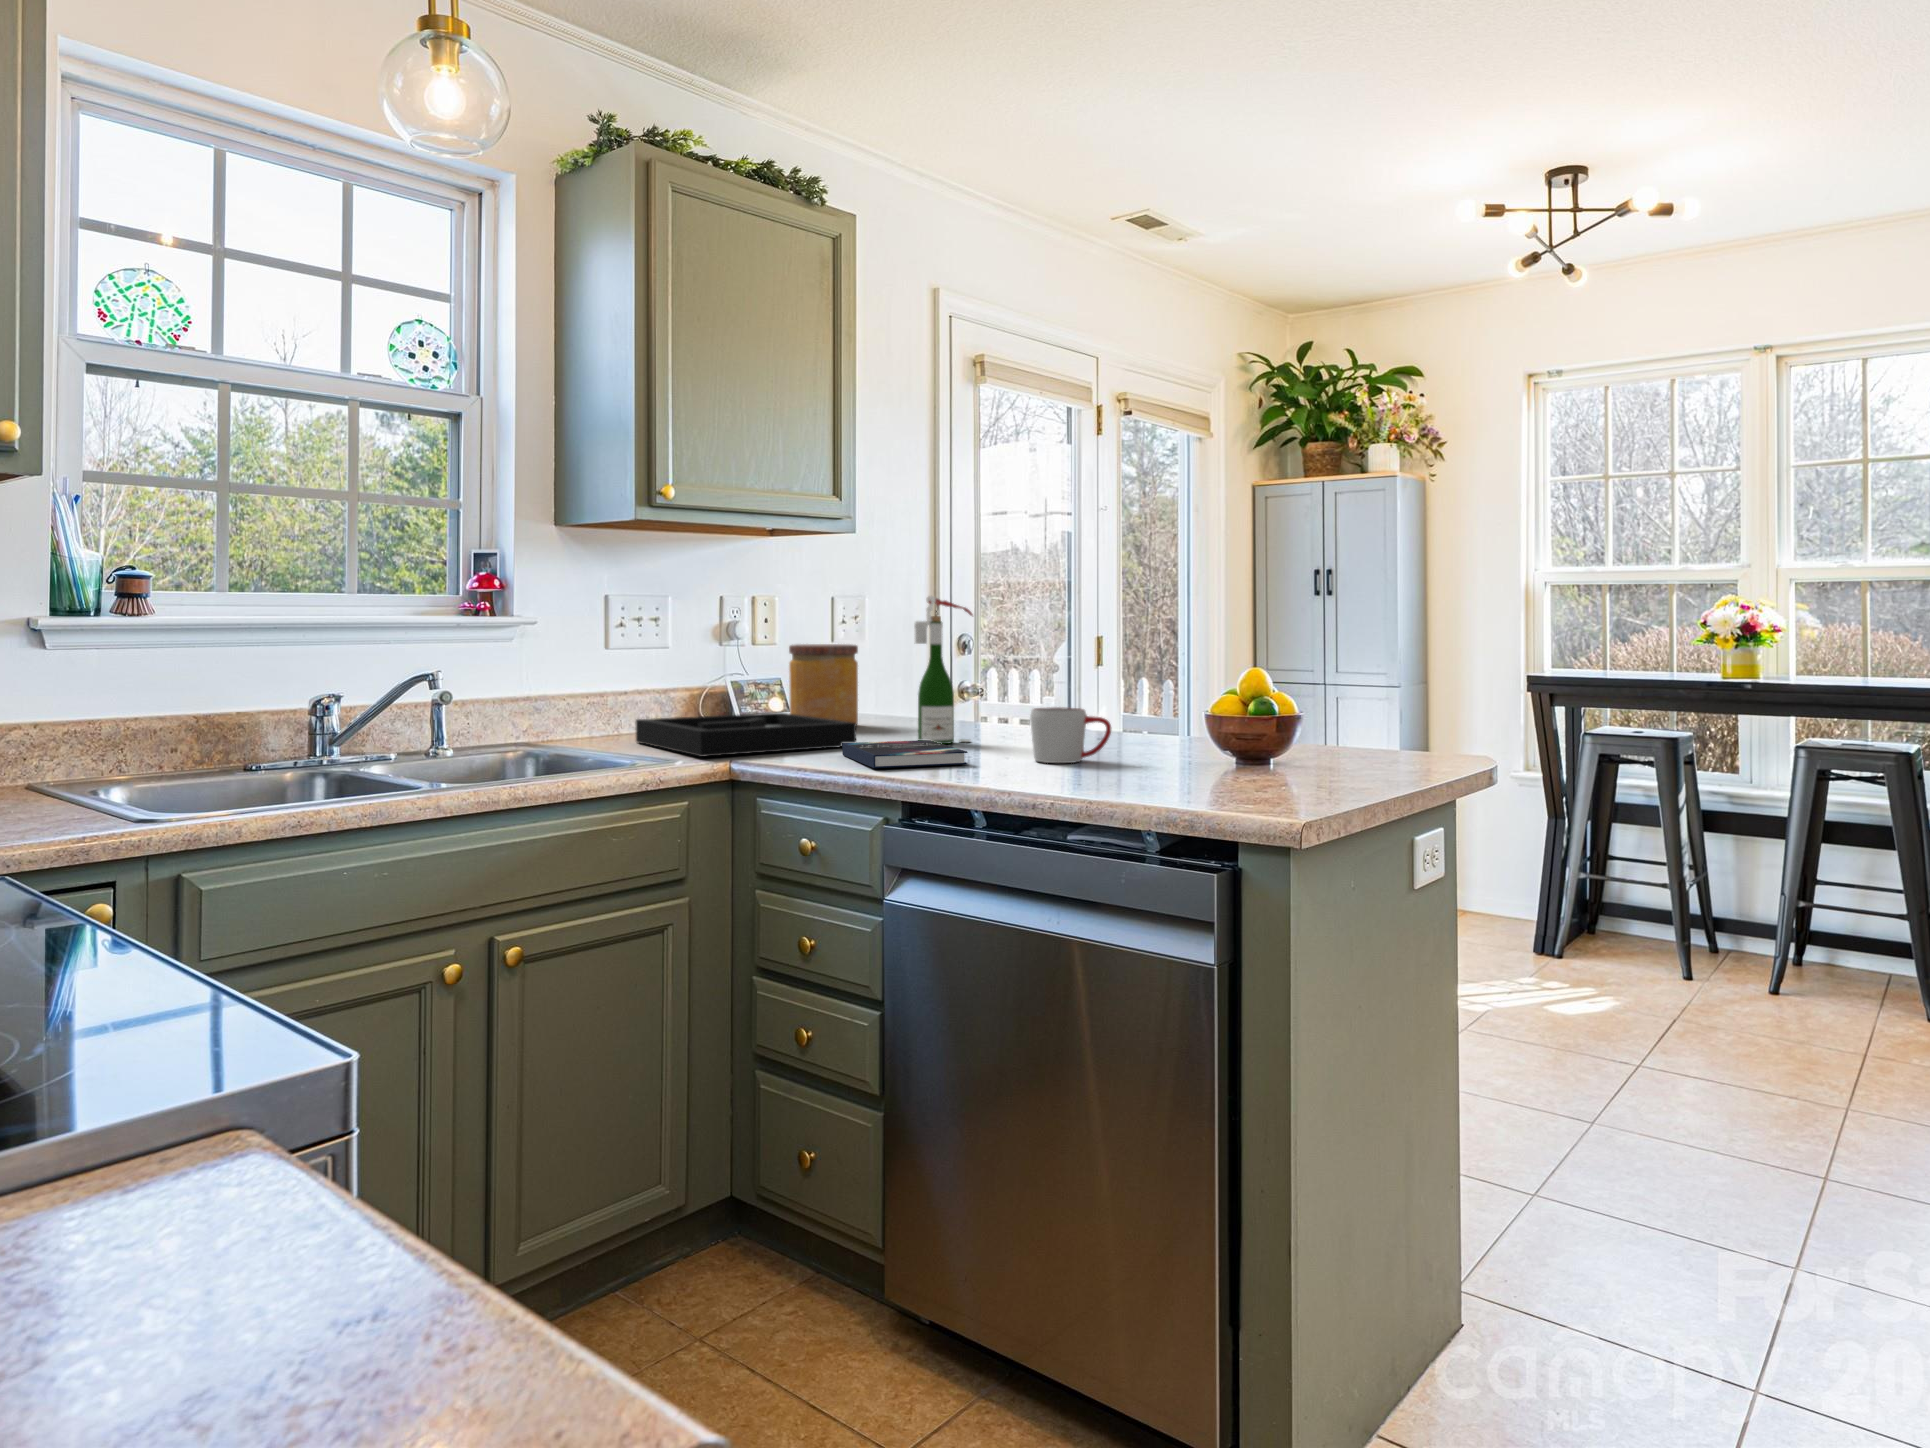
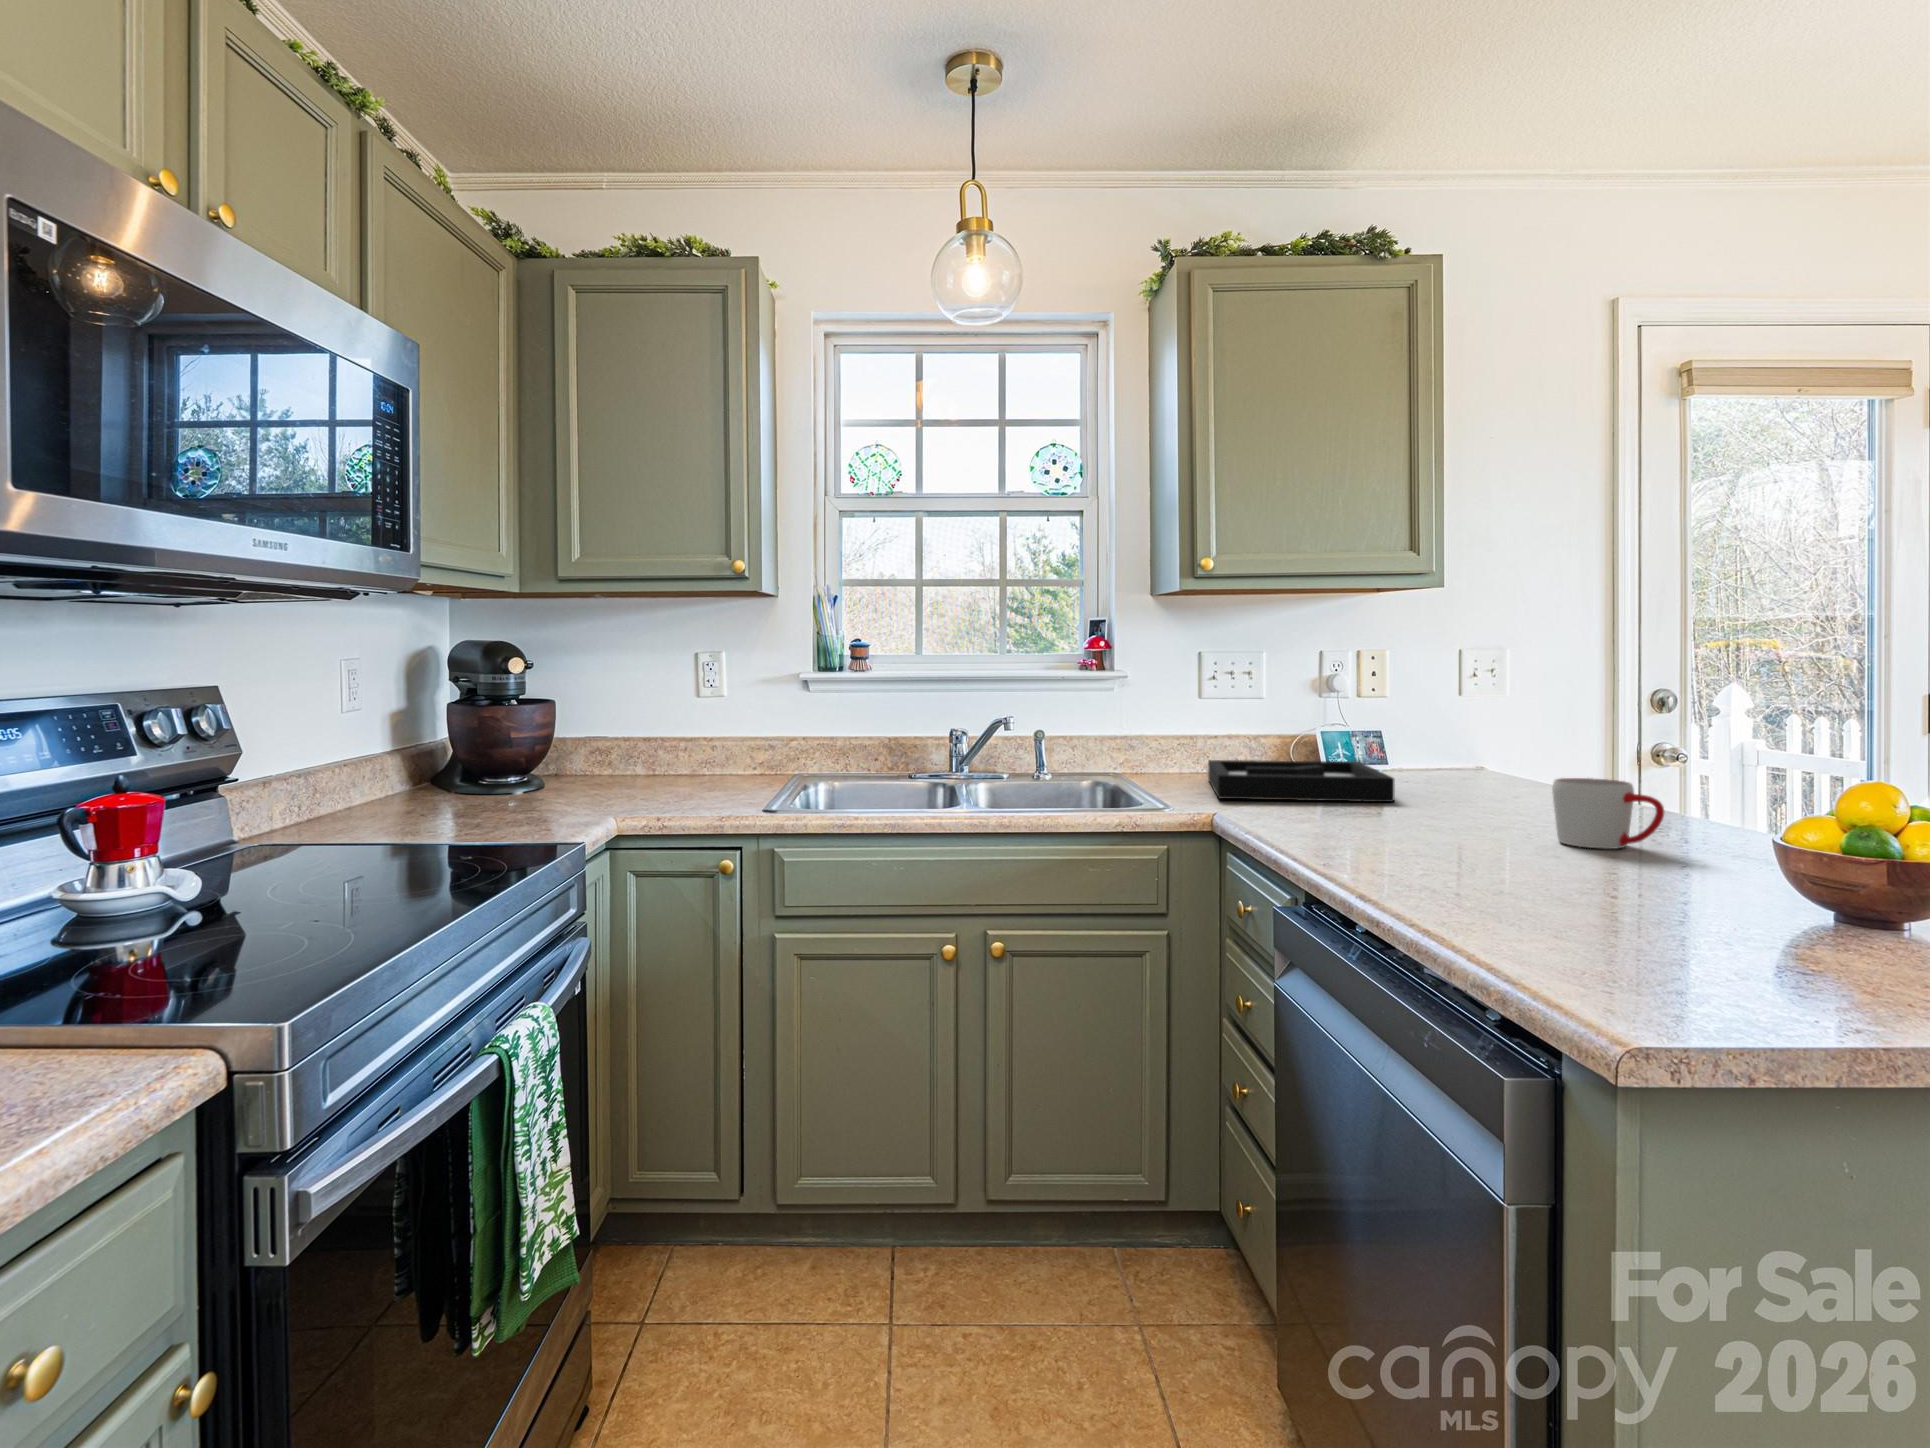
wine bottle: present [914,596,973,744] -> none [1472,646,1544,810]
jar: present [789,644,858,724] -> none [1381,695,1458,782]
hardback book: present [842,740,968,768] -> none [1344,798,1462,835]

